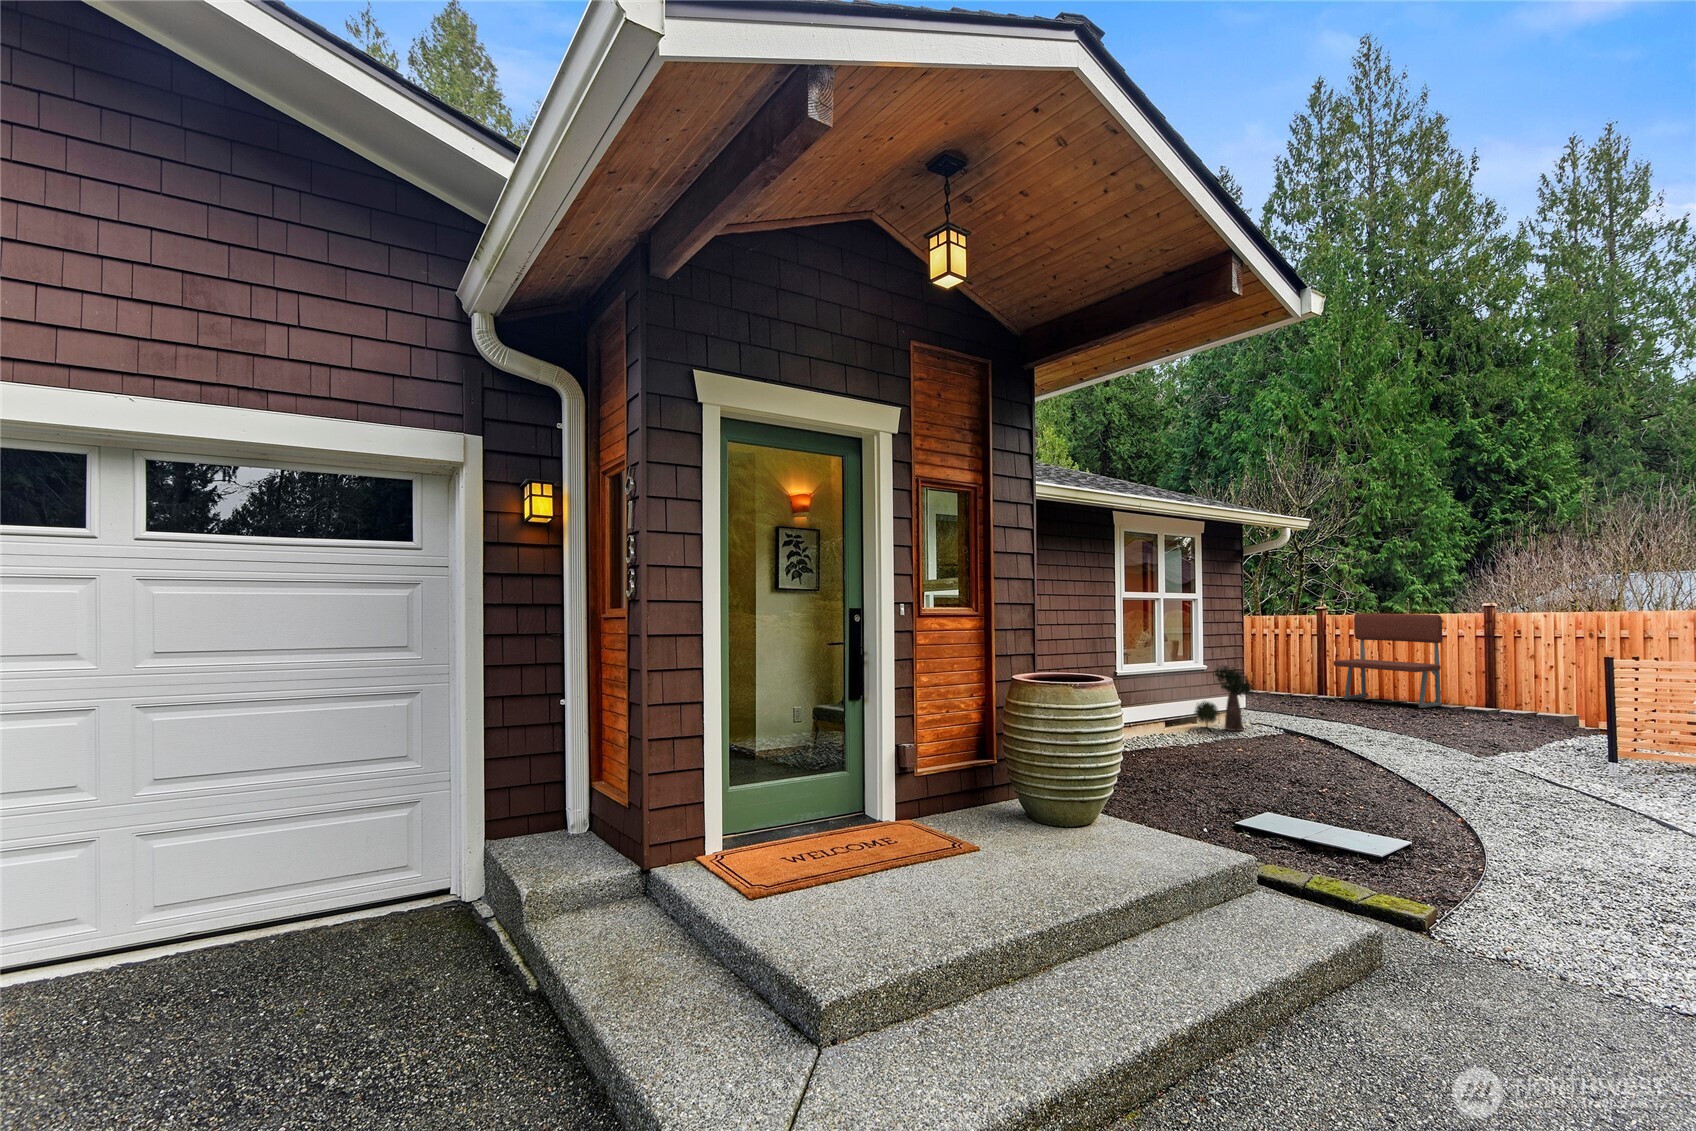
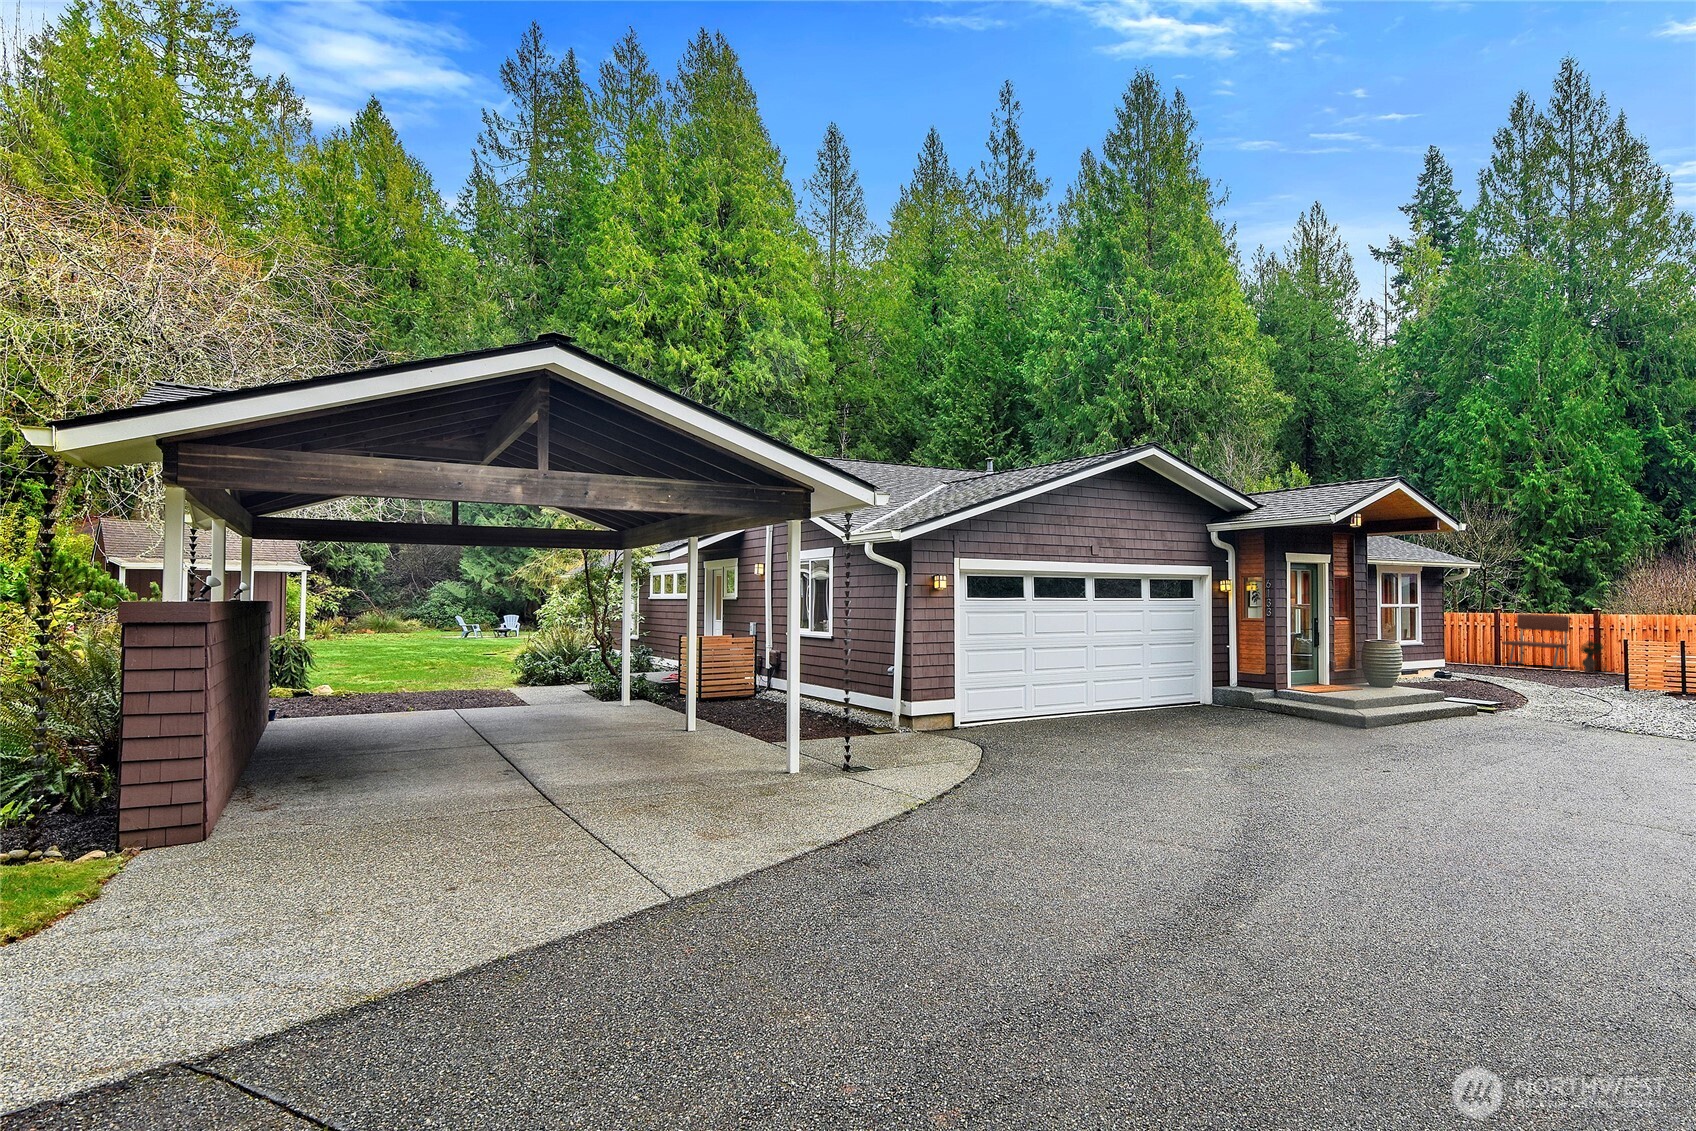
potted plant: present [1194,665,1253,731] -> present [1581,641,1607,672]

